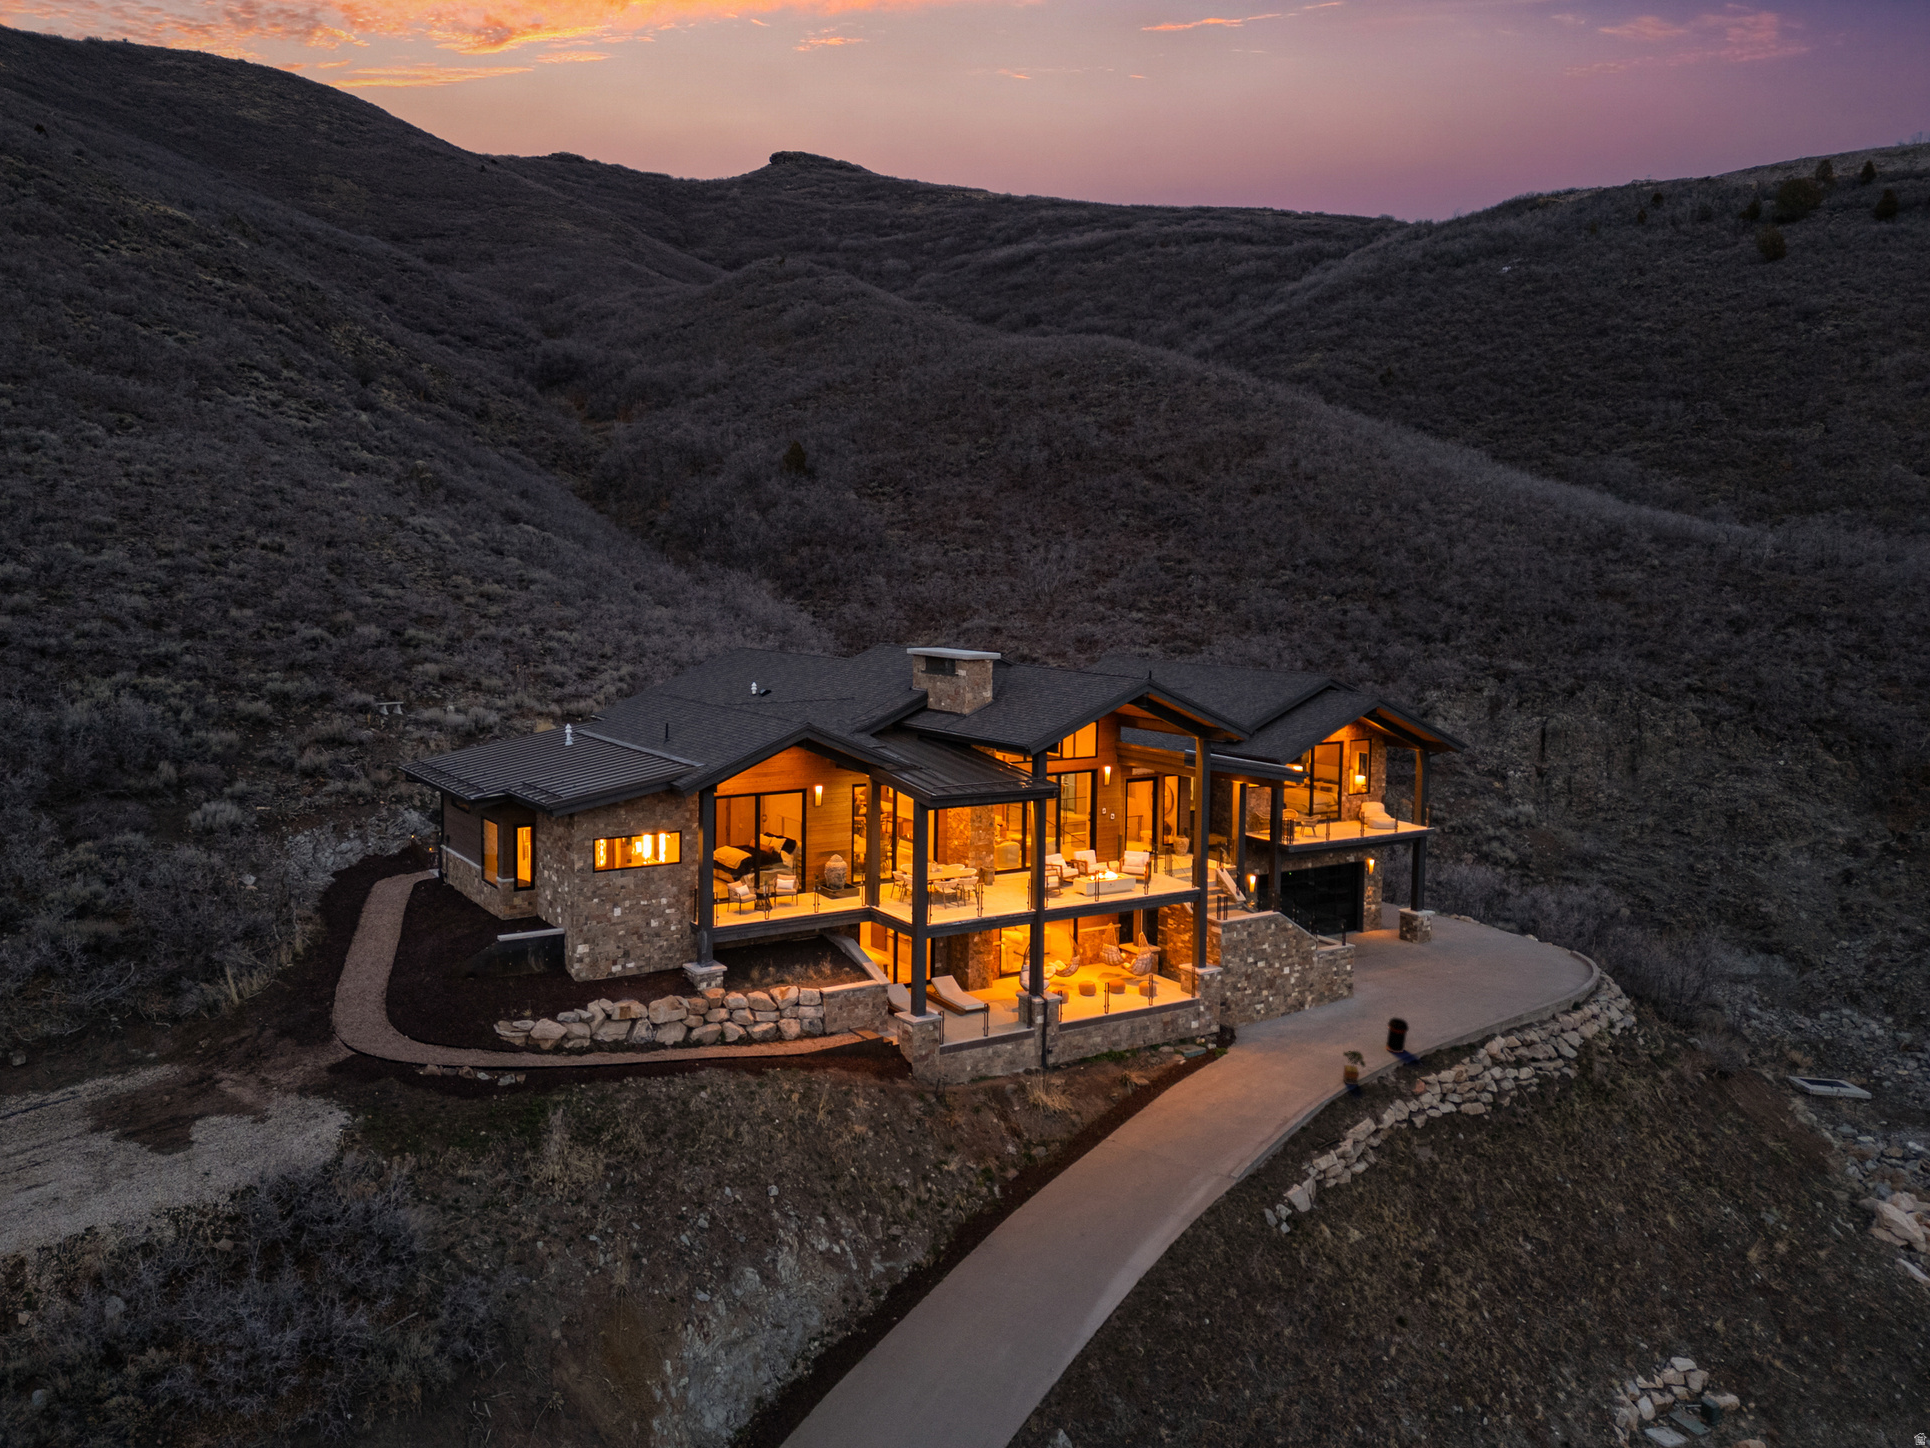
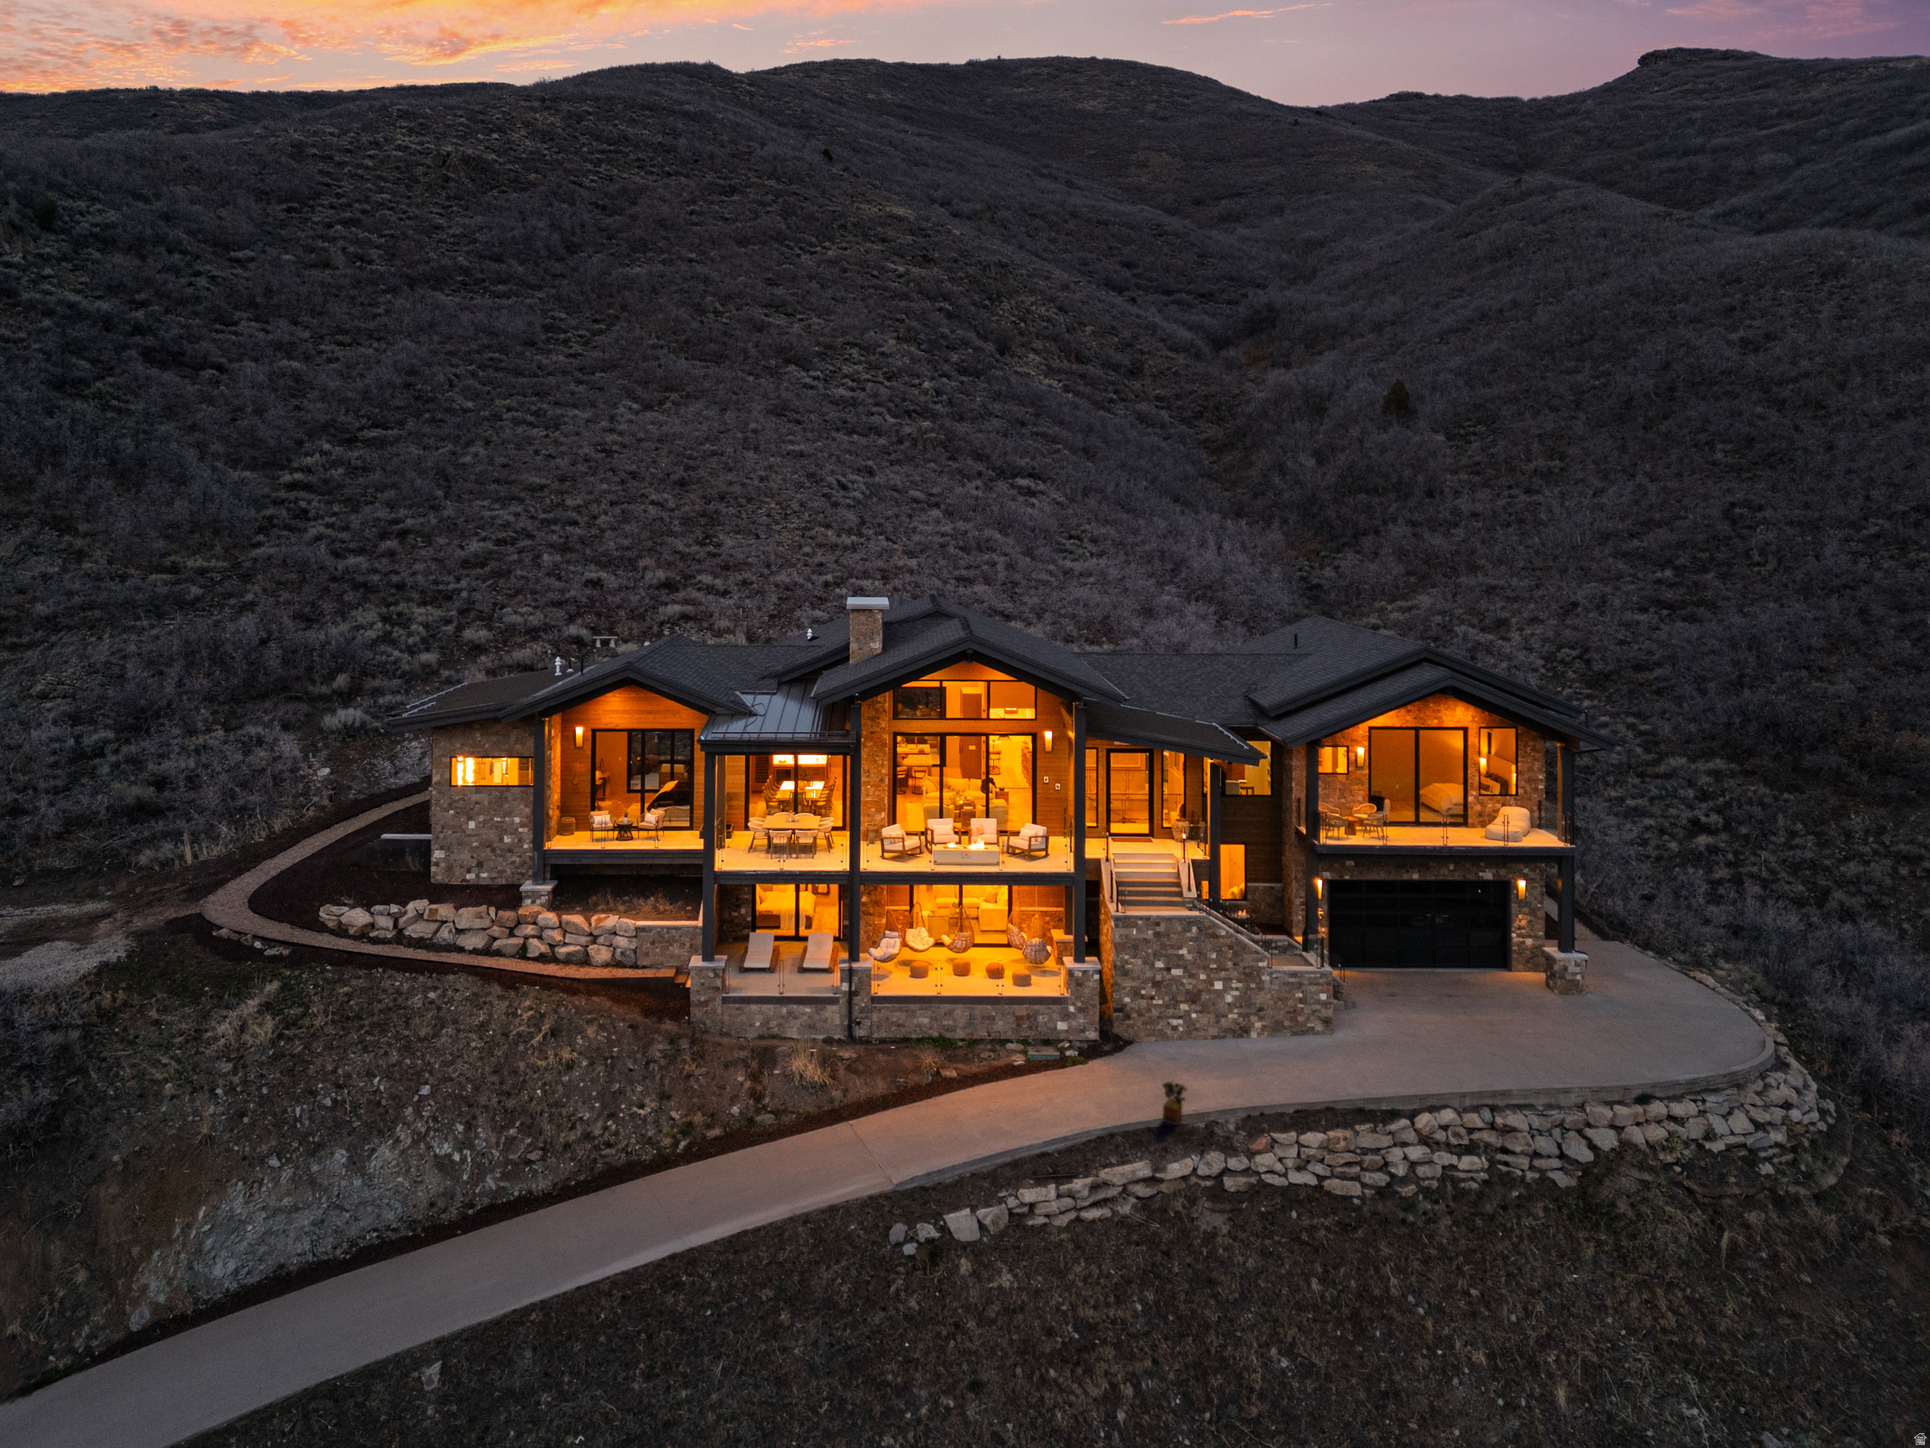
trash can: present [1386,1017,1409,1053] -> none [1269,1056,1296,1102]

